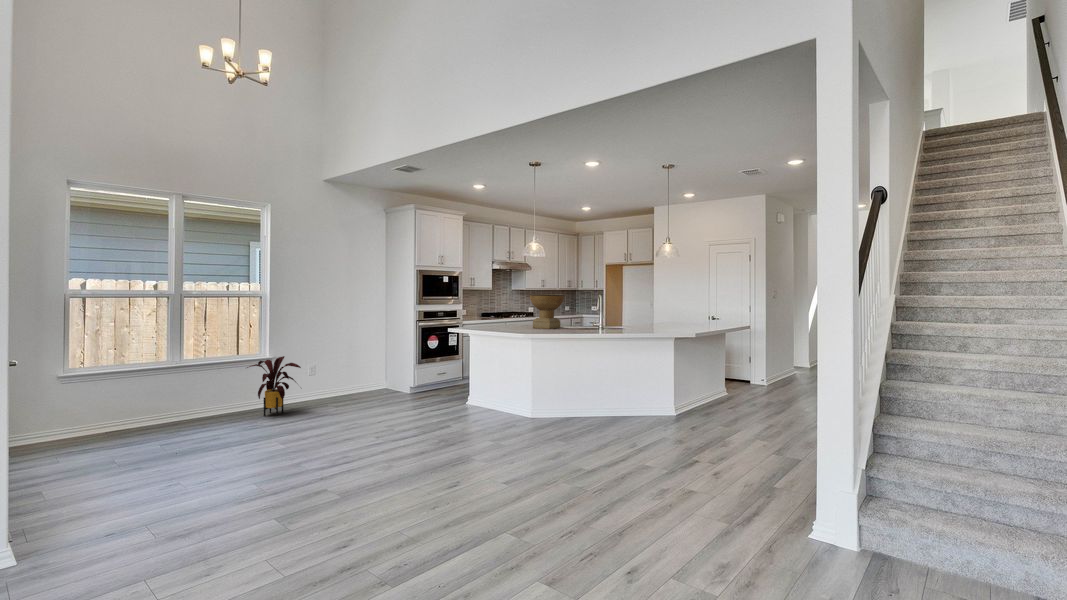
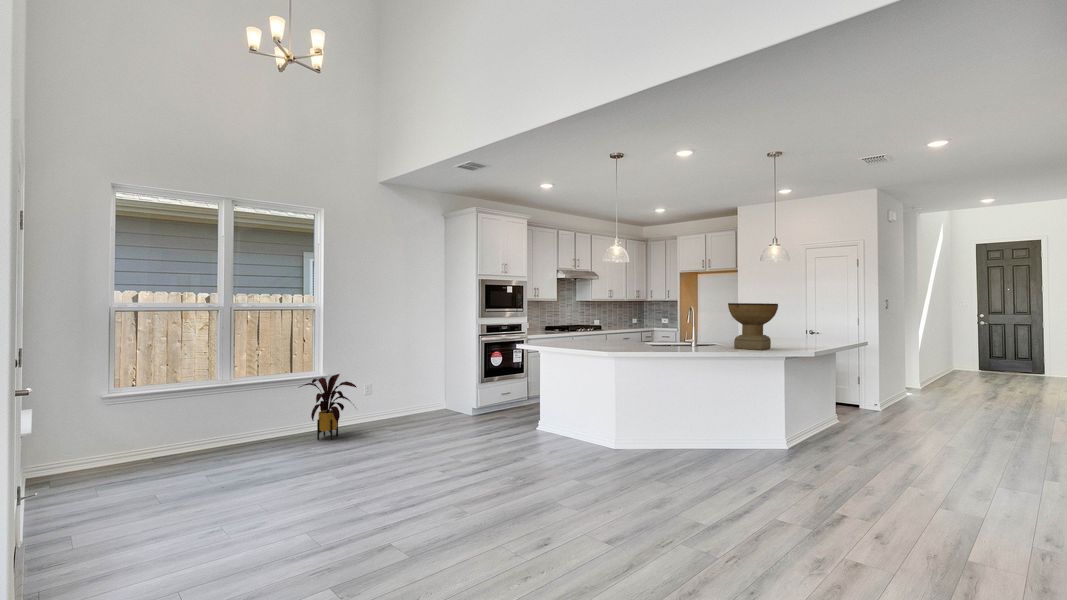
decorative bowl: present [530,294,564,329] -> present [728,303,778,350]

